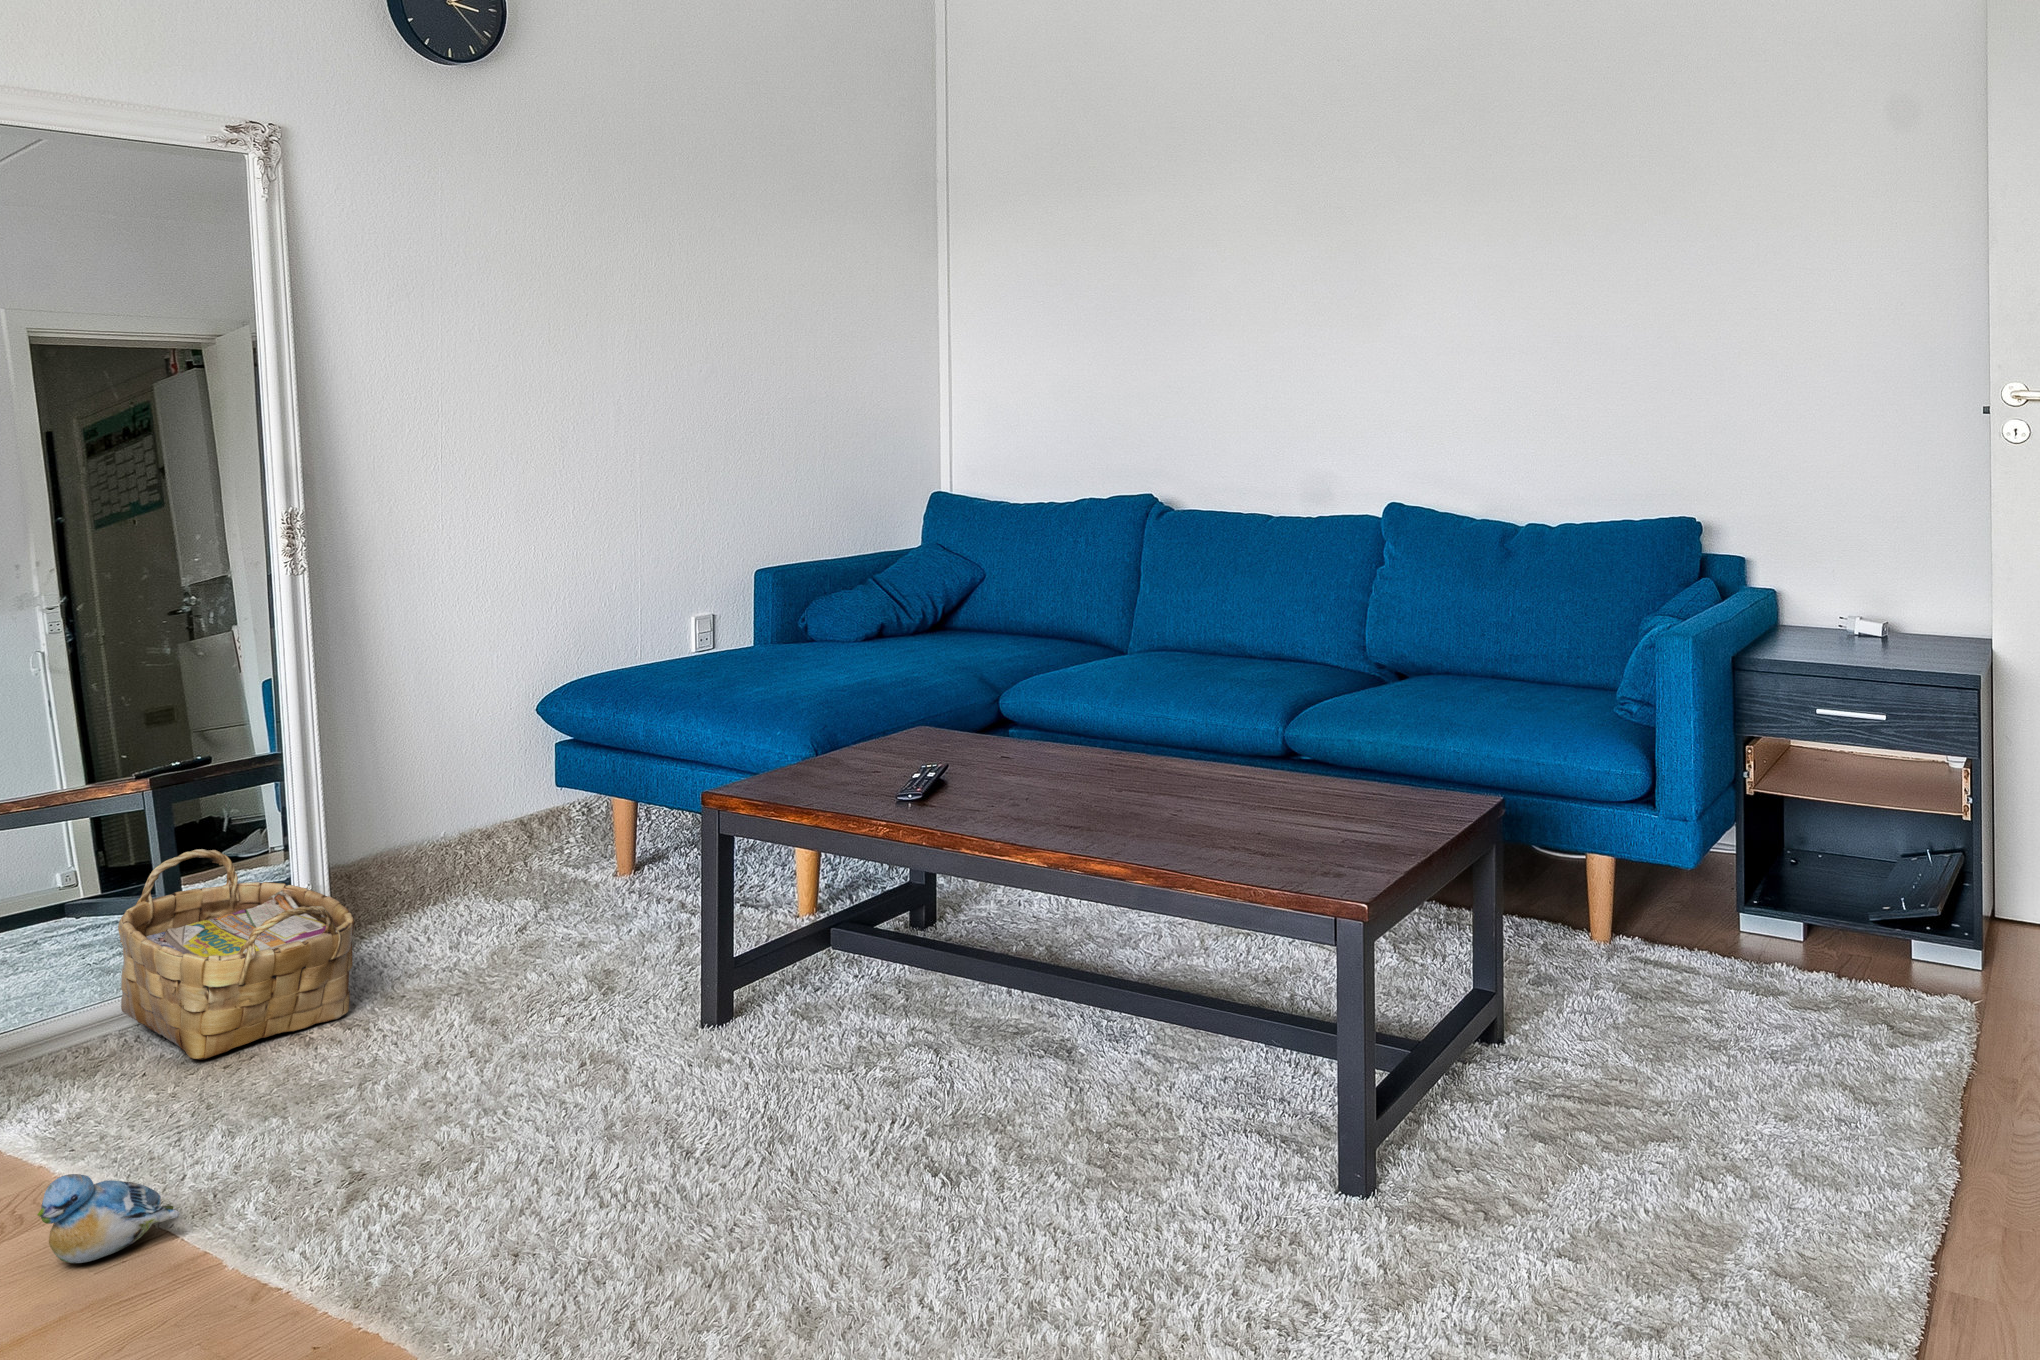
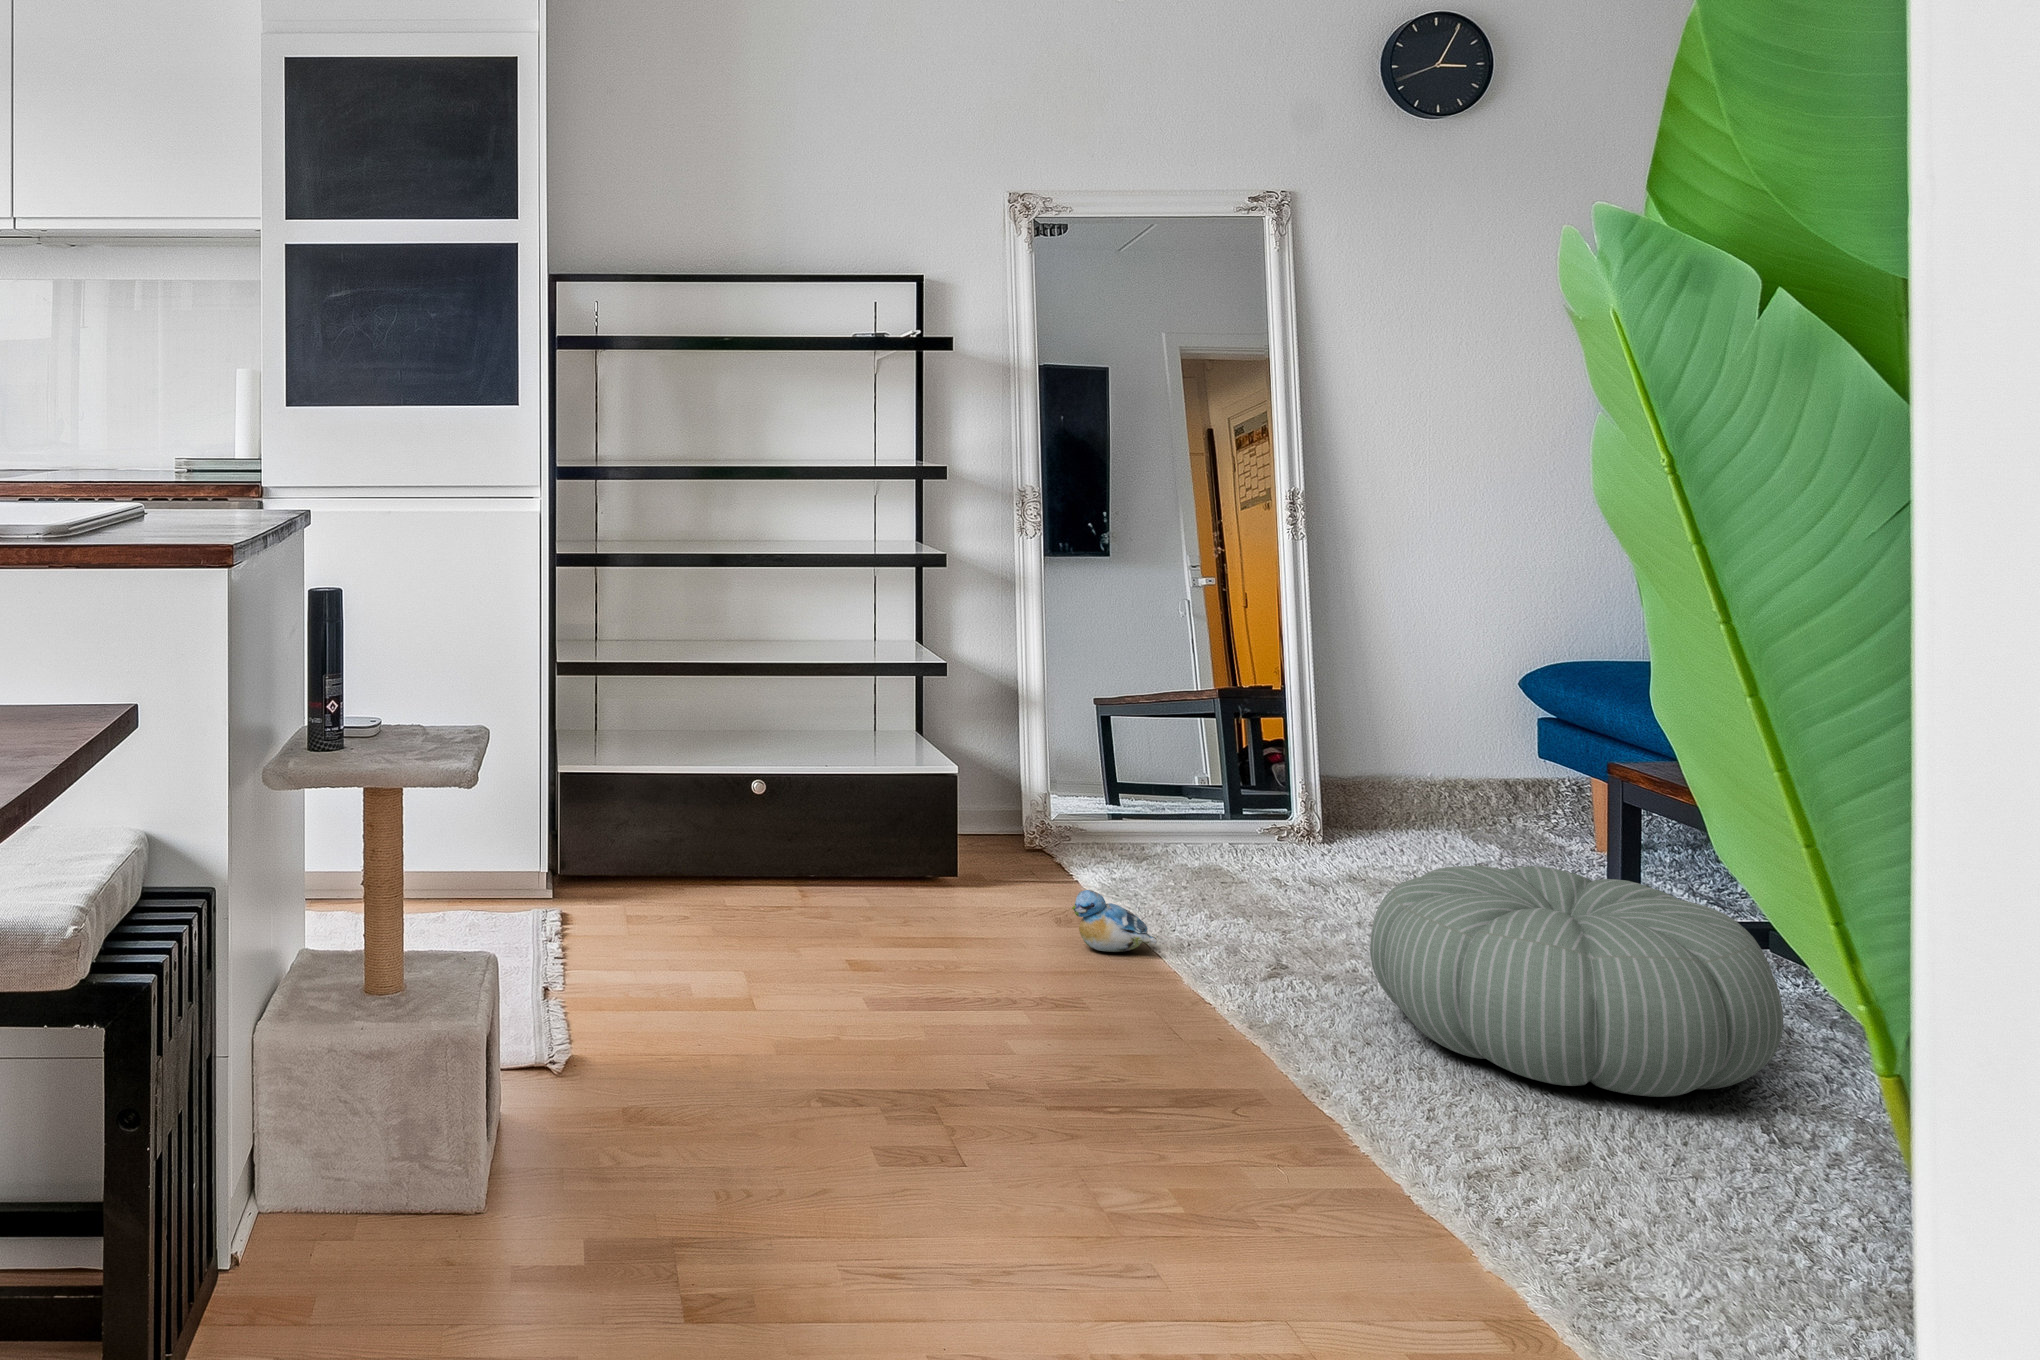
woven basket: present [118,849,354,1060] -> none [1161,731,1324,878]
pouf: none [493,937,919,1228] -> present [1370,866,1783,1097]

